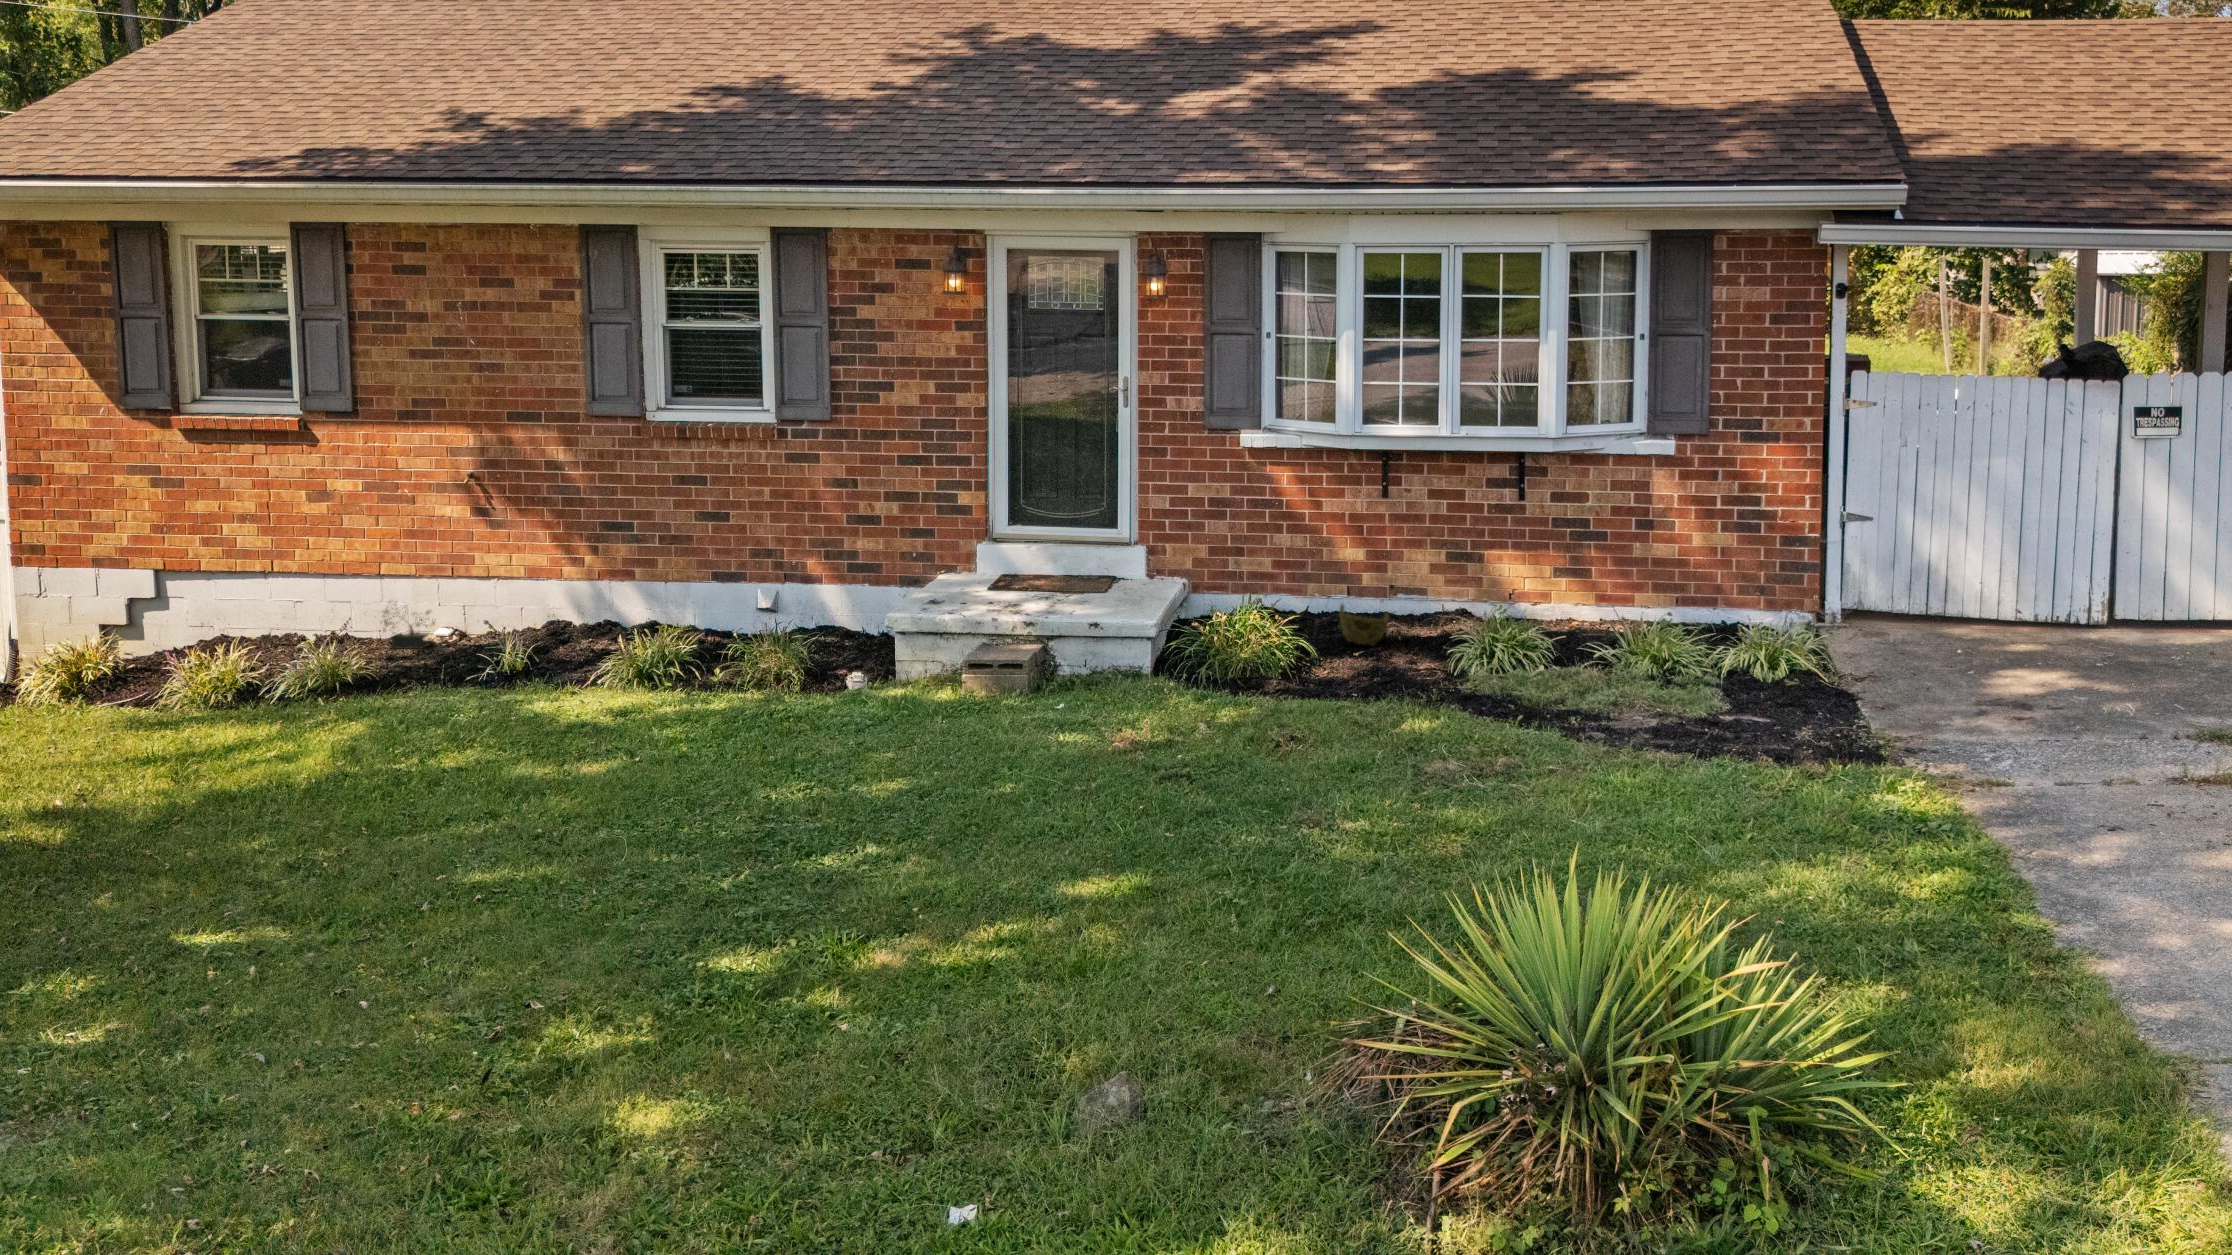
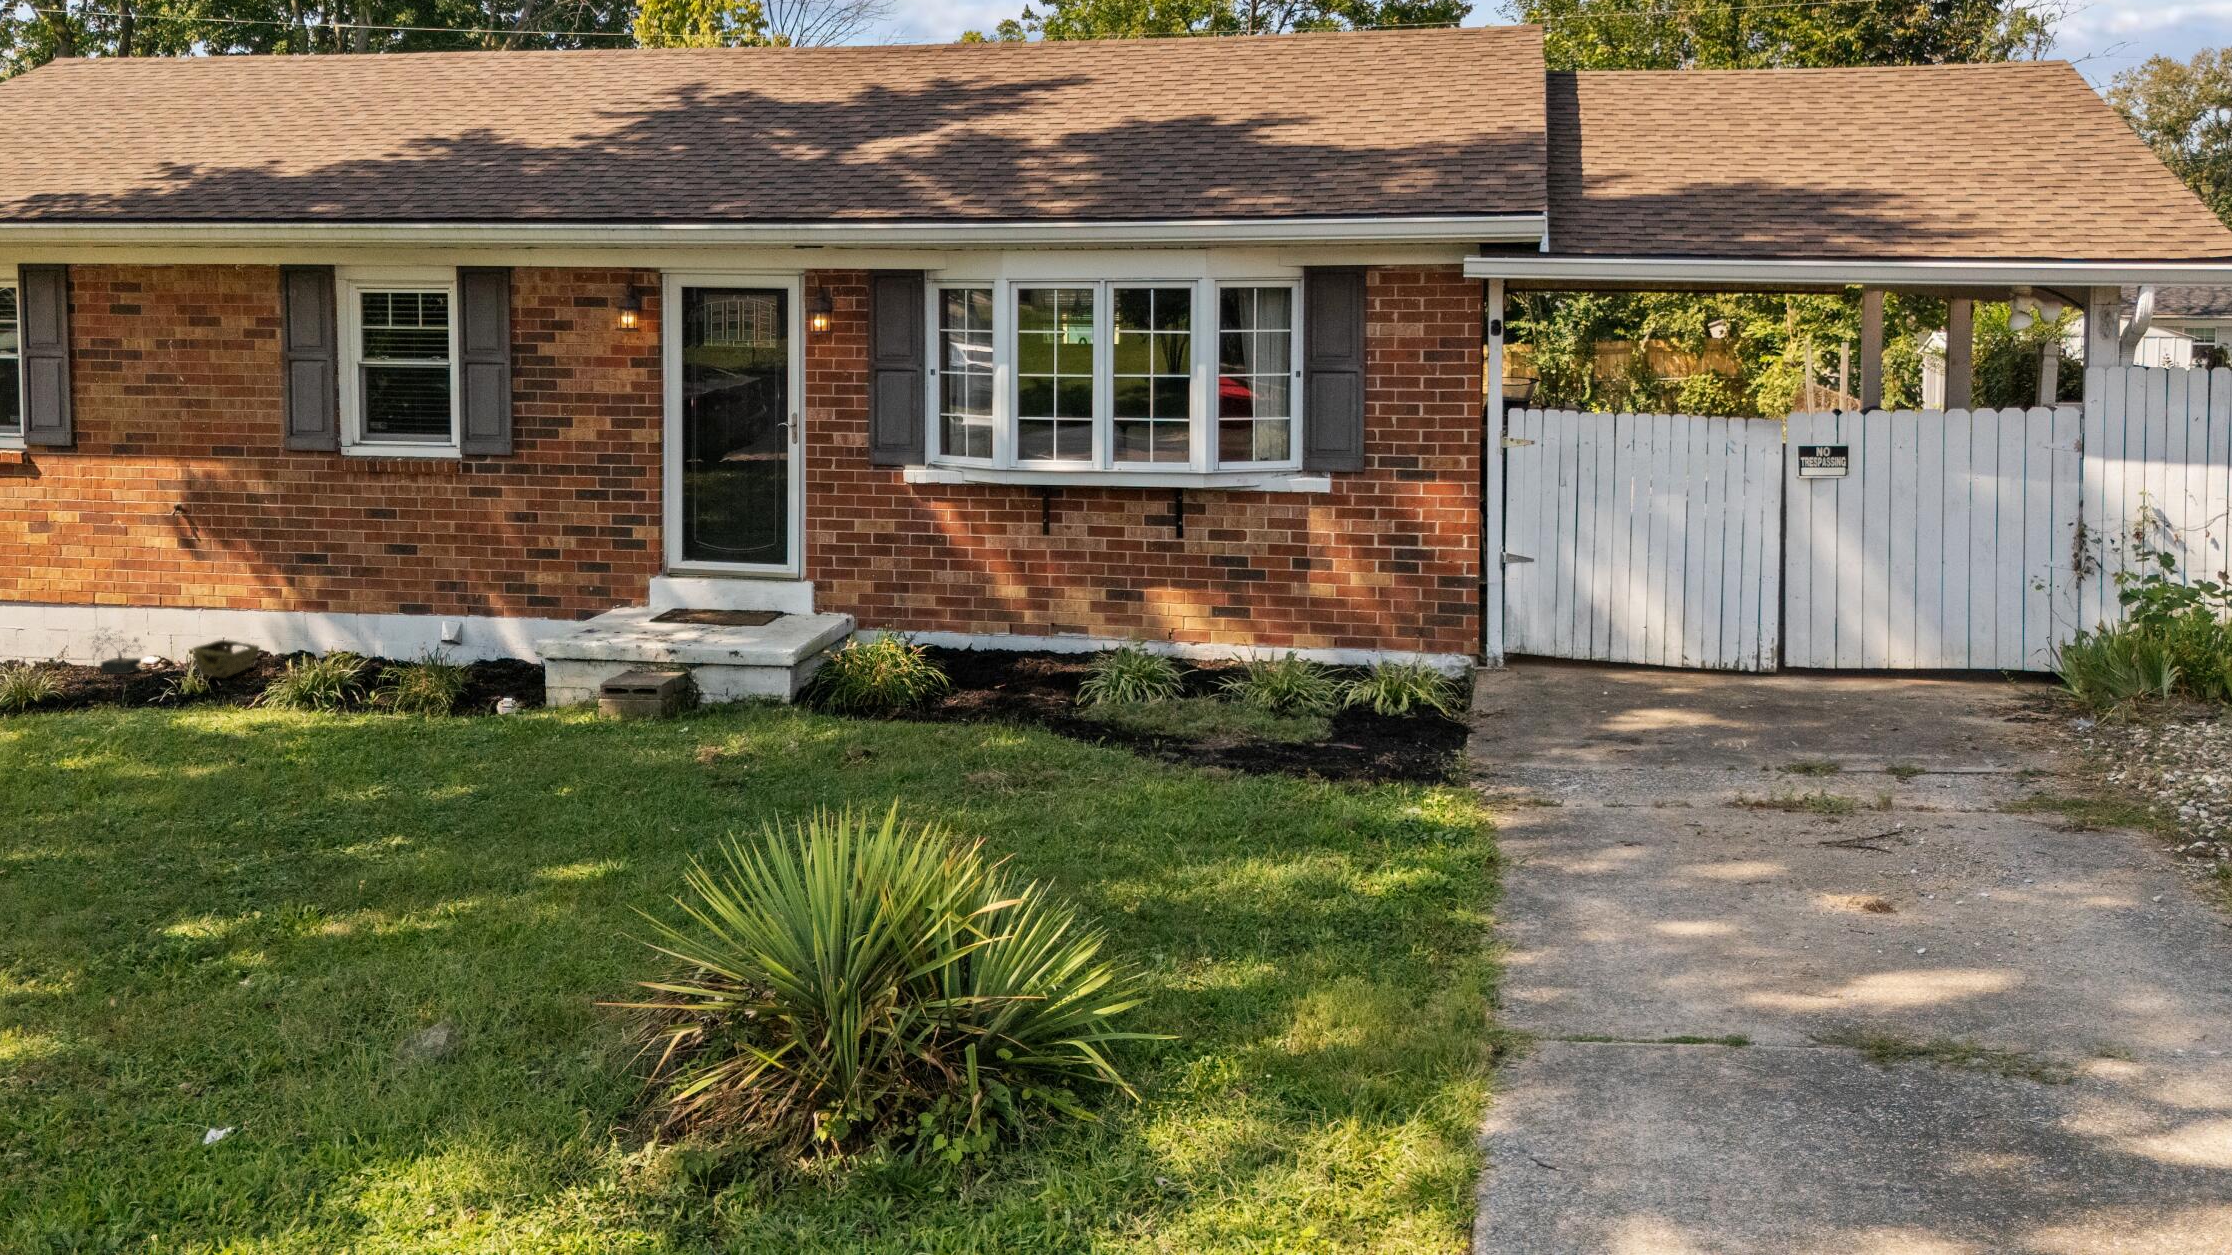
woven basket: present [1339,602,1389,645] -> present [193,640,260,678]

